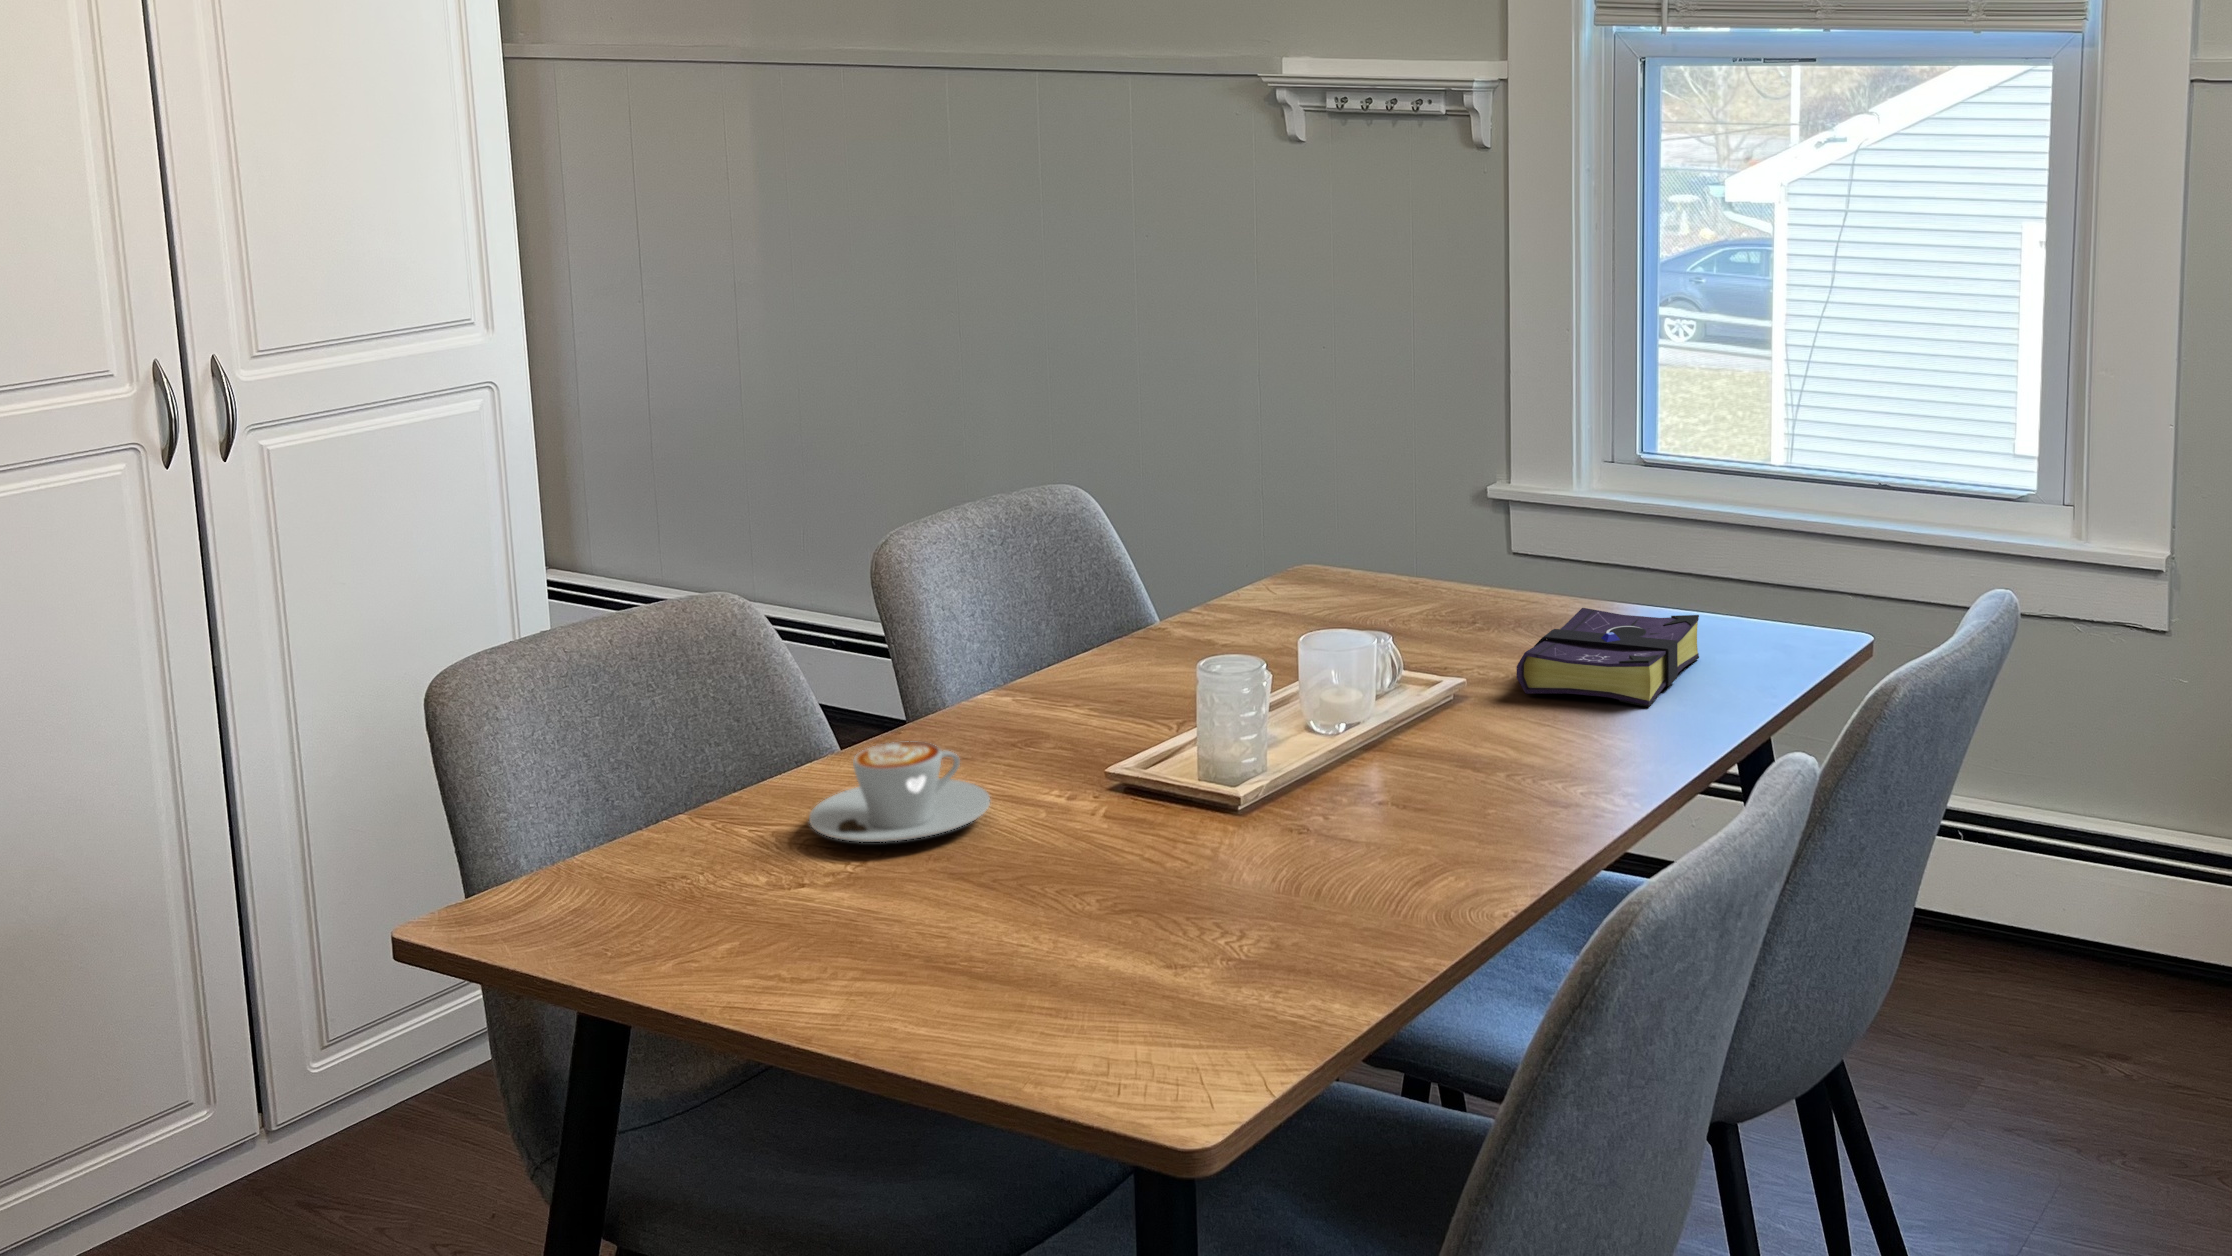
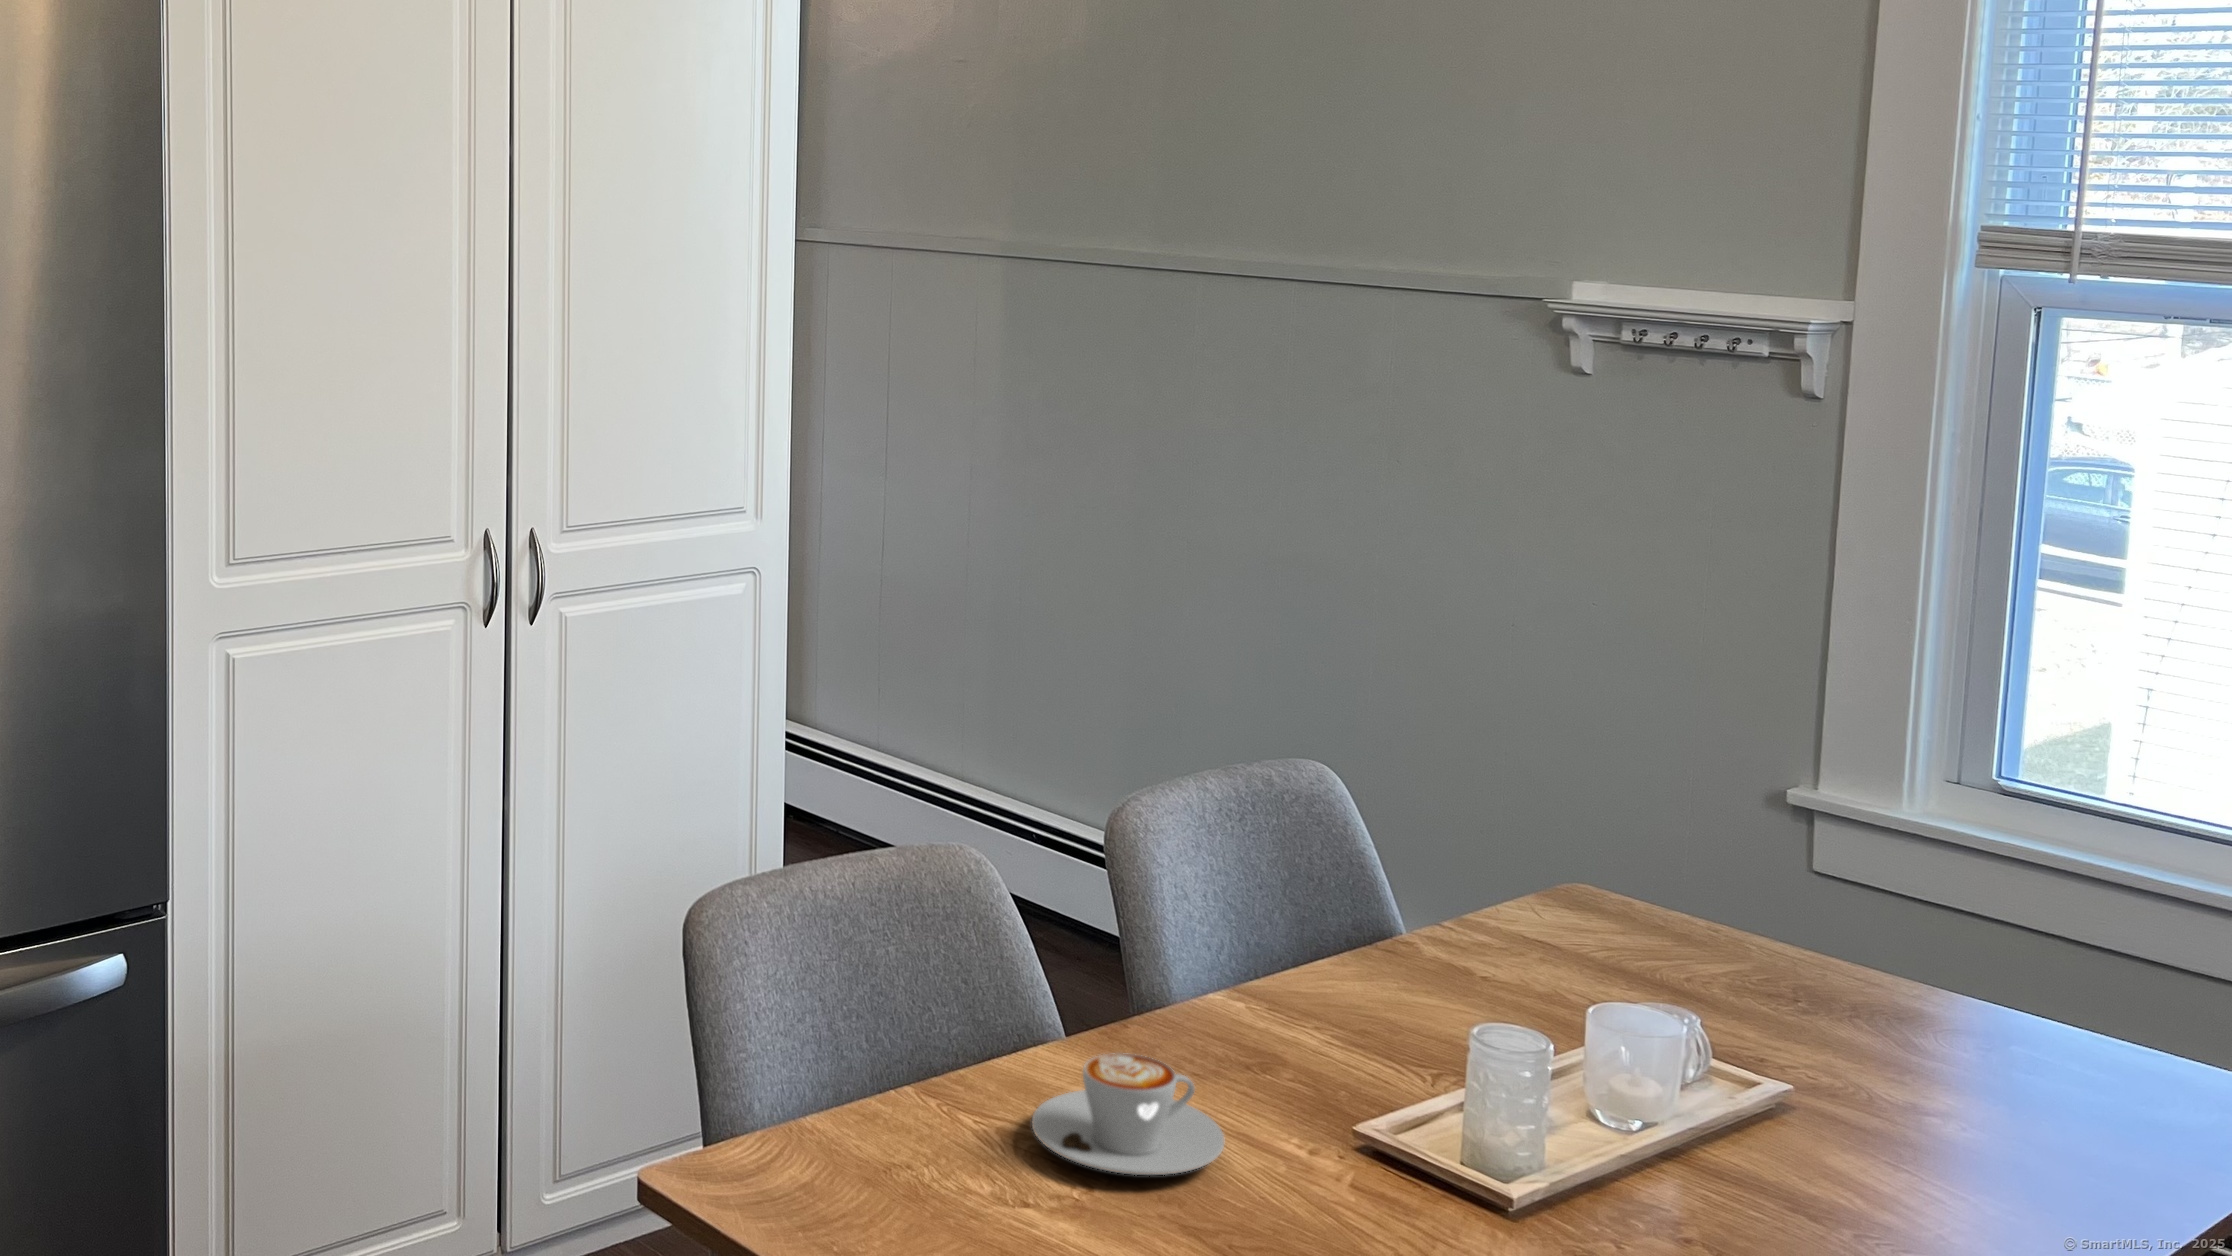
book: present [1517,608,1699,707] -> none [1869,1016,2131,1180]

